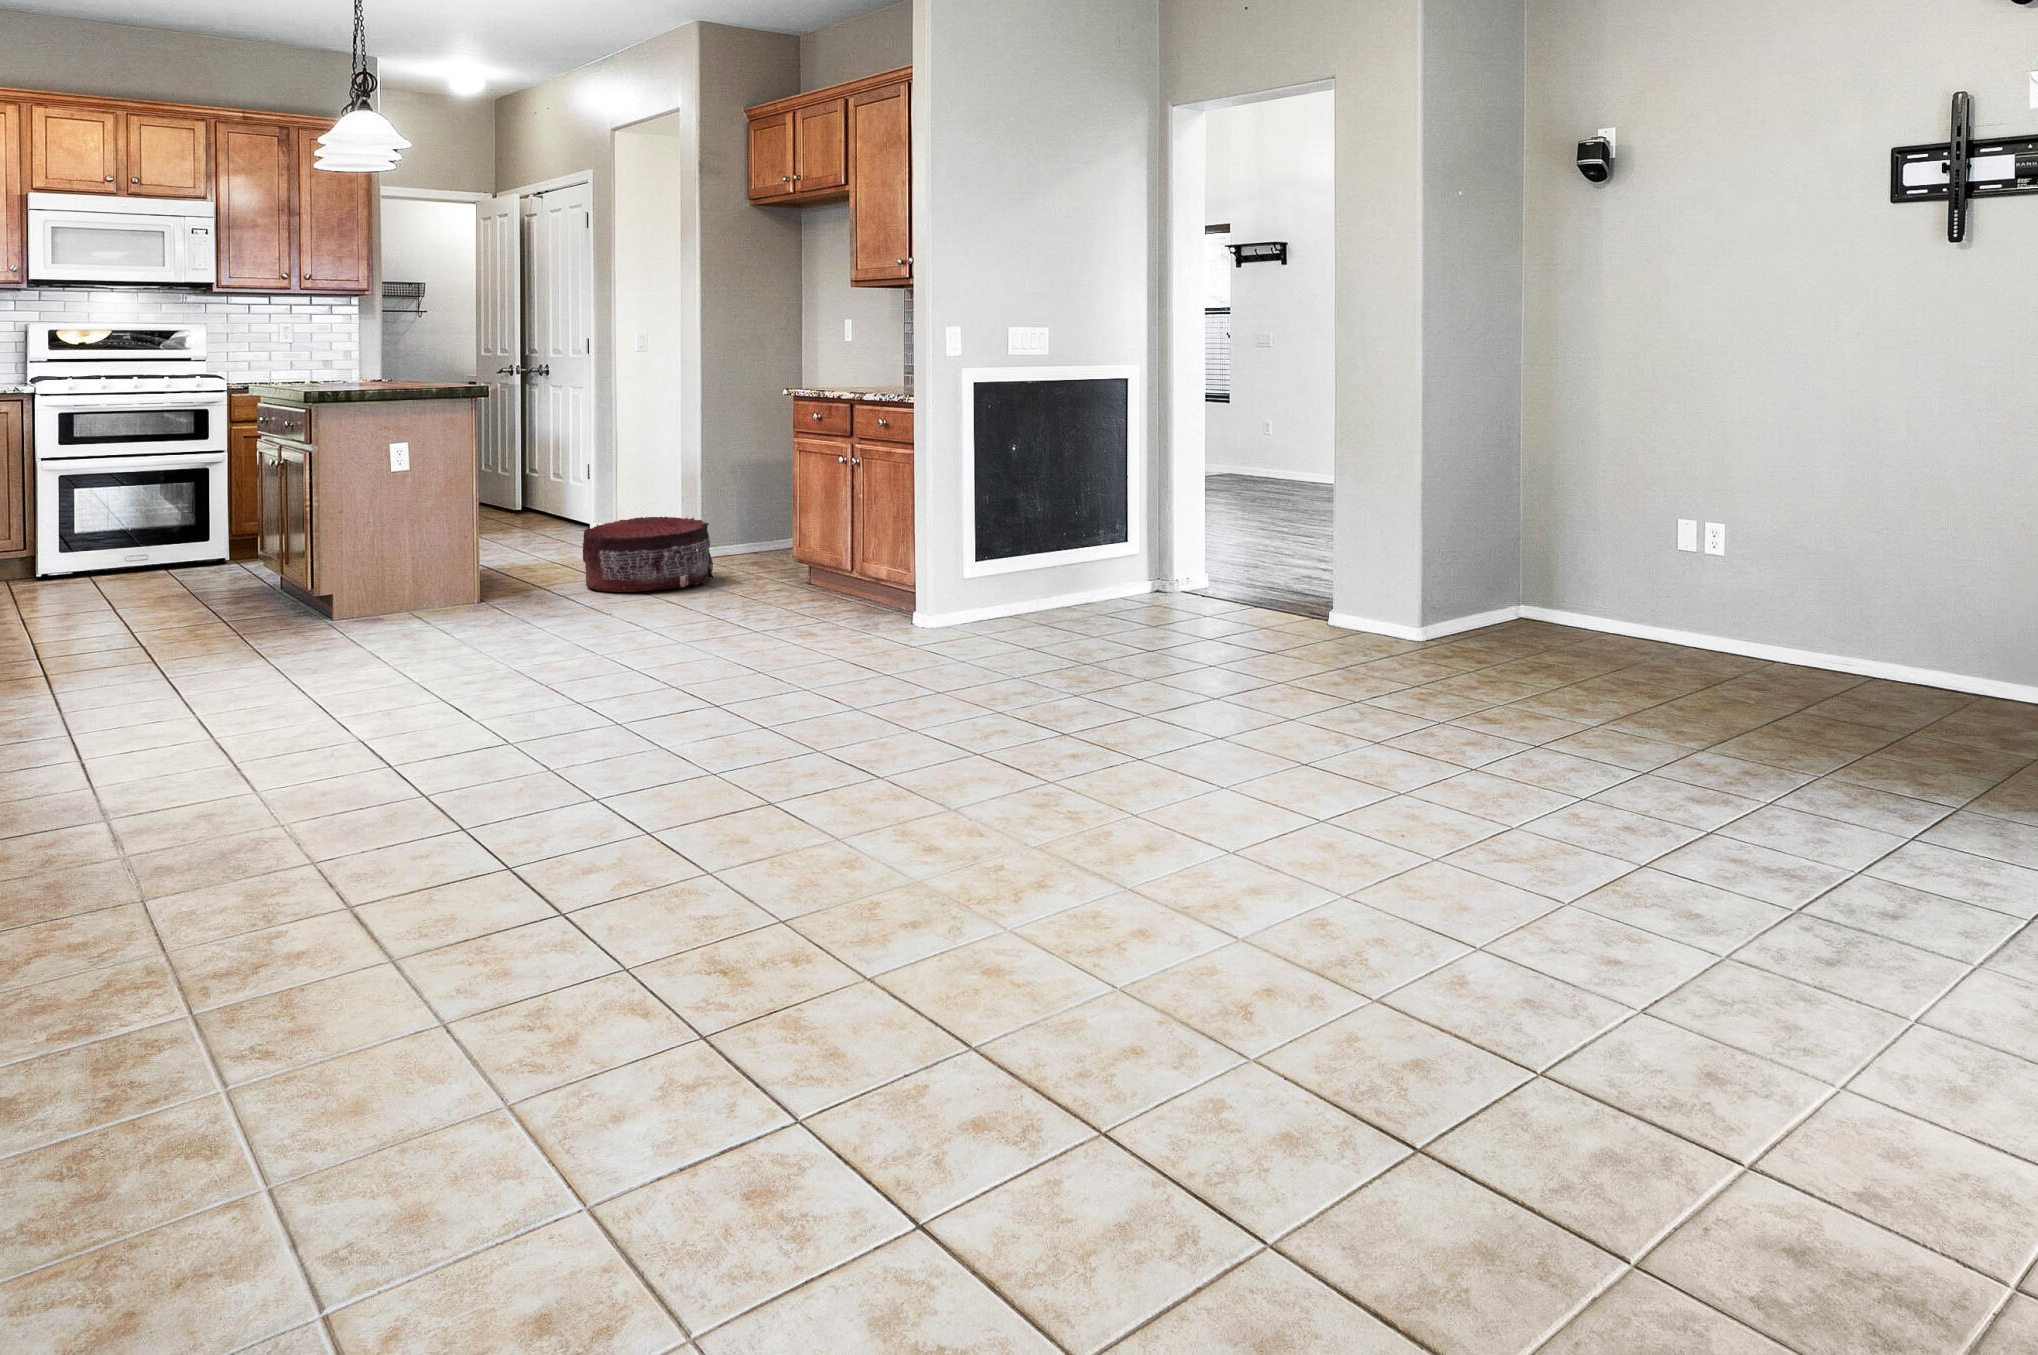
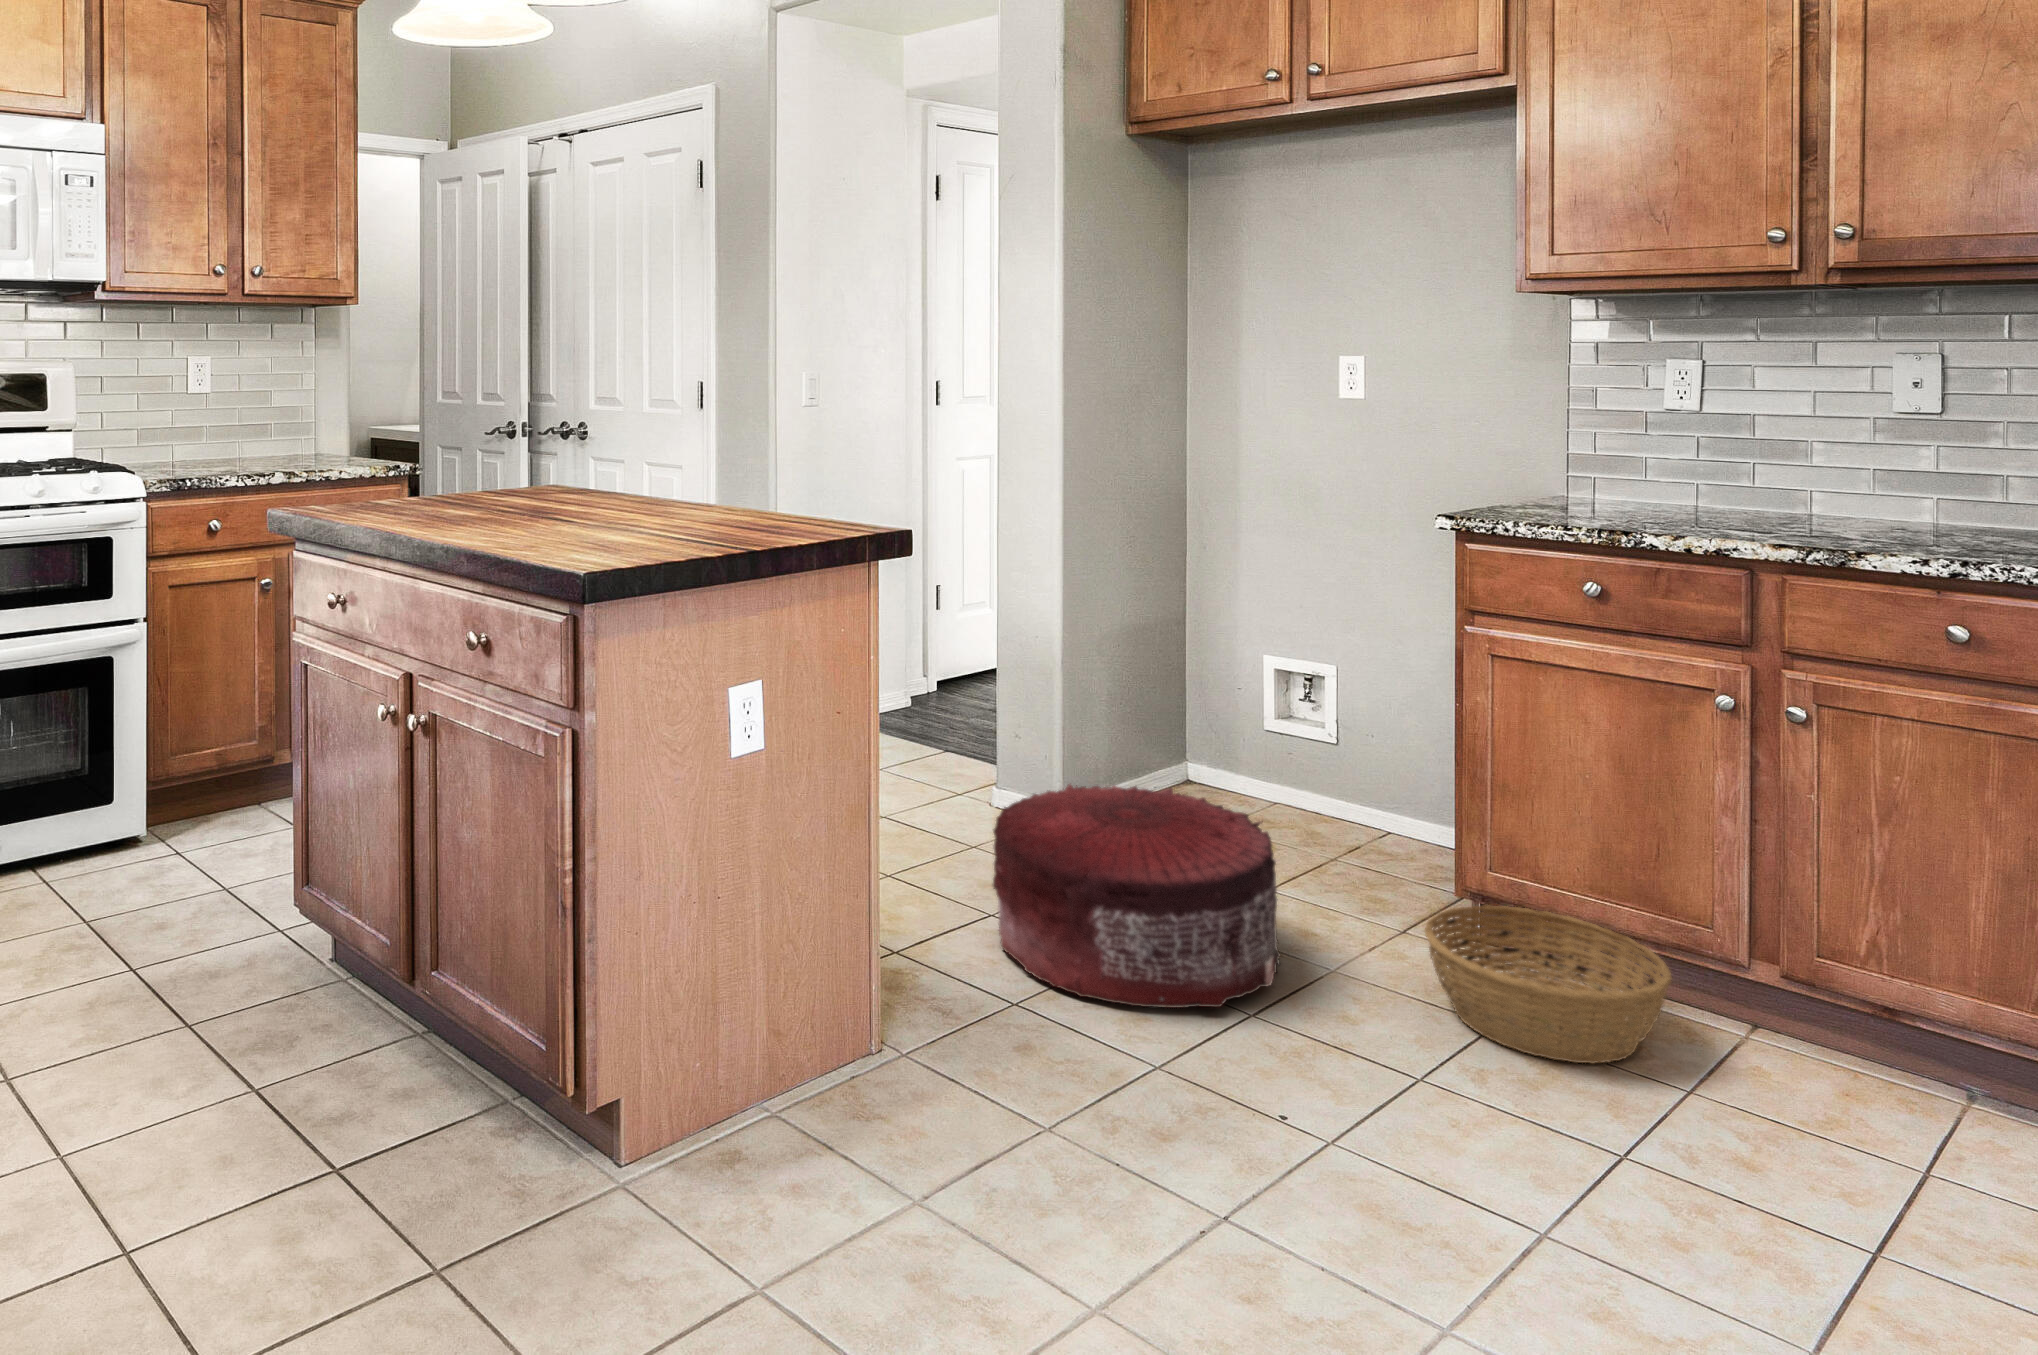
basket: none [735,555,827,601] -> present [1424,906,1672,1063]

